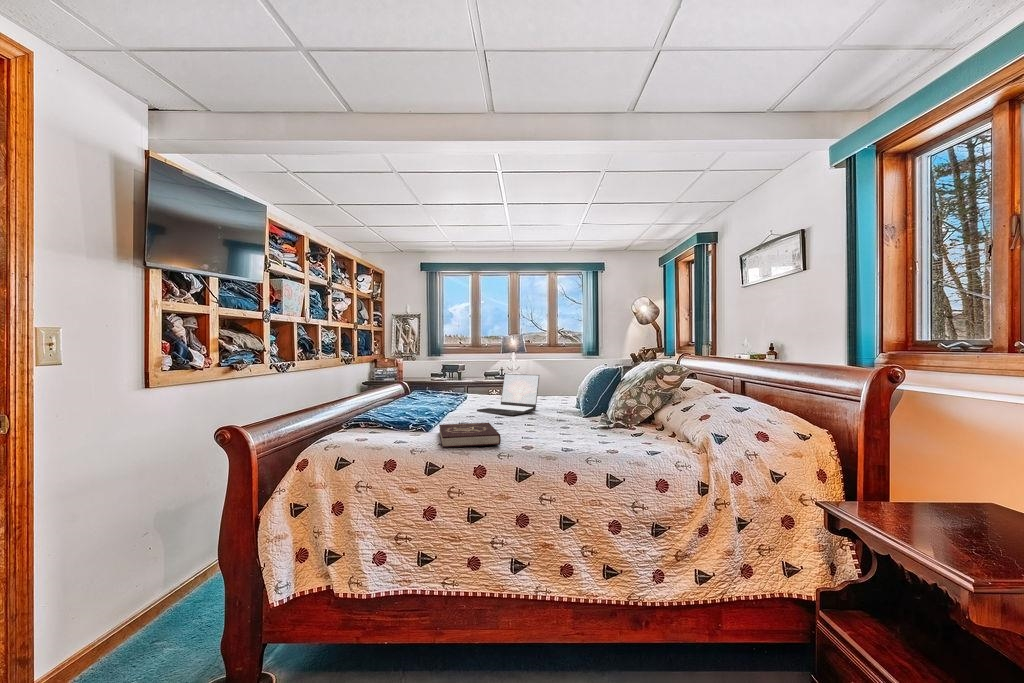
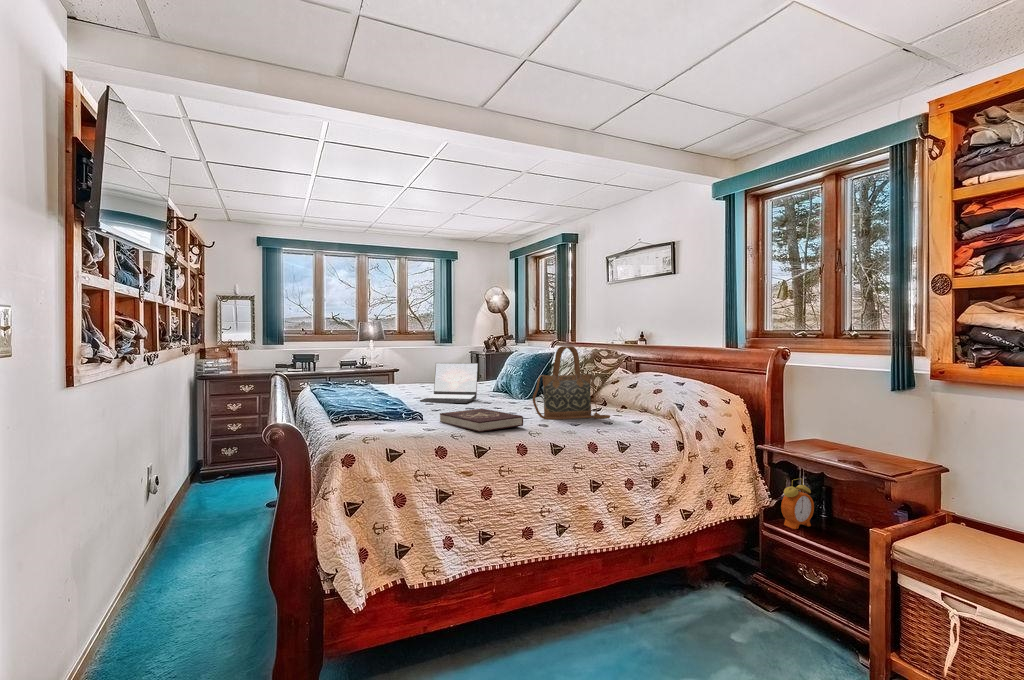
handbag: none [540,359,625,445] -> present [533,346,610,420]
alarm clock: none [855,563,918,640] -> present [781,480,814,529]

